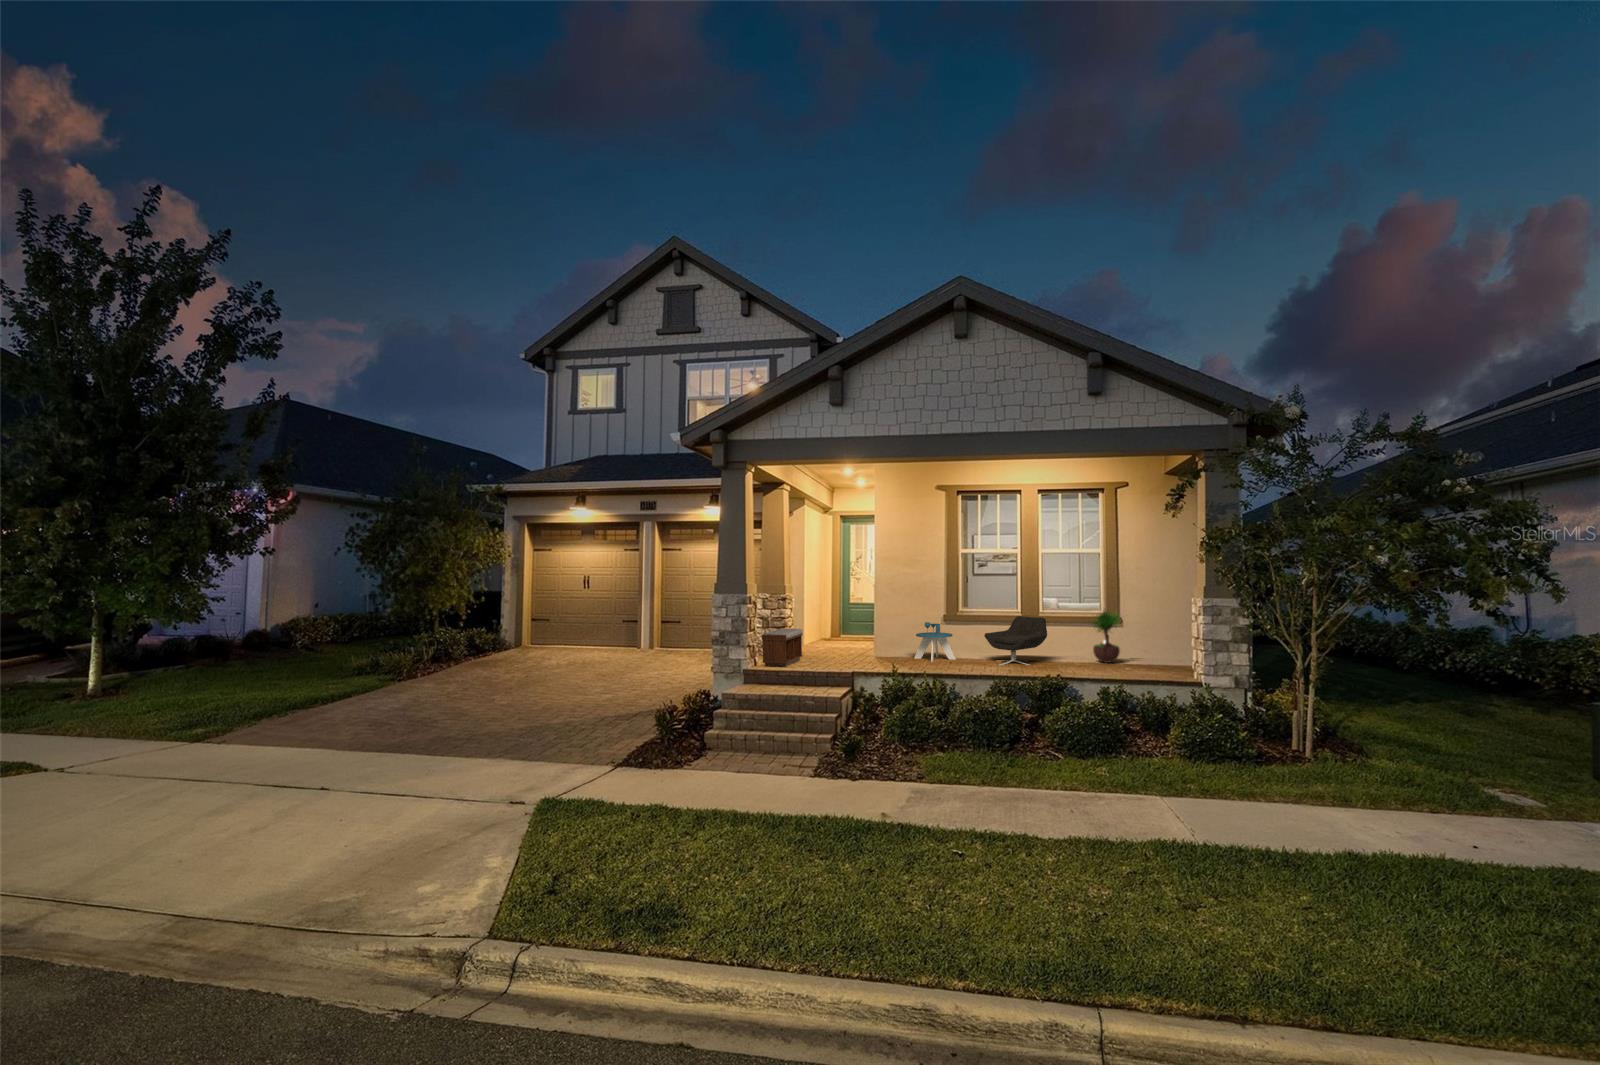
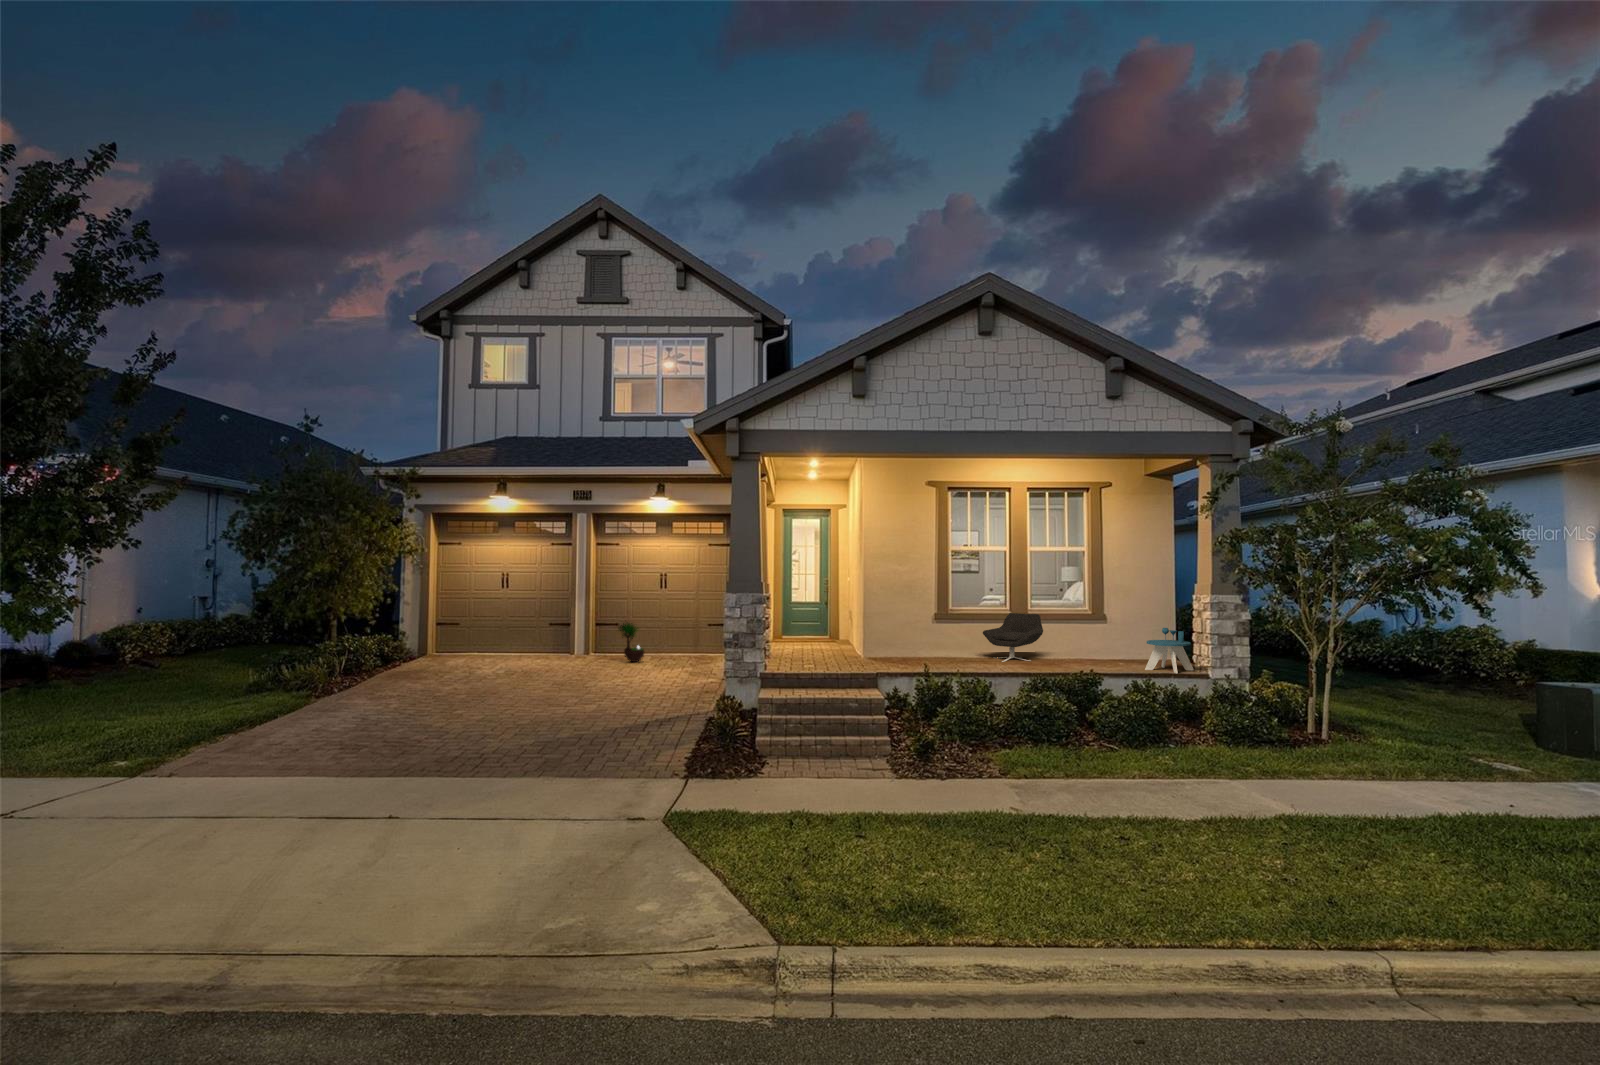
potted tree: present [1093,611,1120,663] -> present [618,622,644,662]
side table: present [915,622,956,662] -> present [1145,628,1194,674]
bench: present [762,629,803,667] -> none [770,629,802,669]

